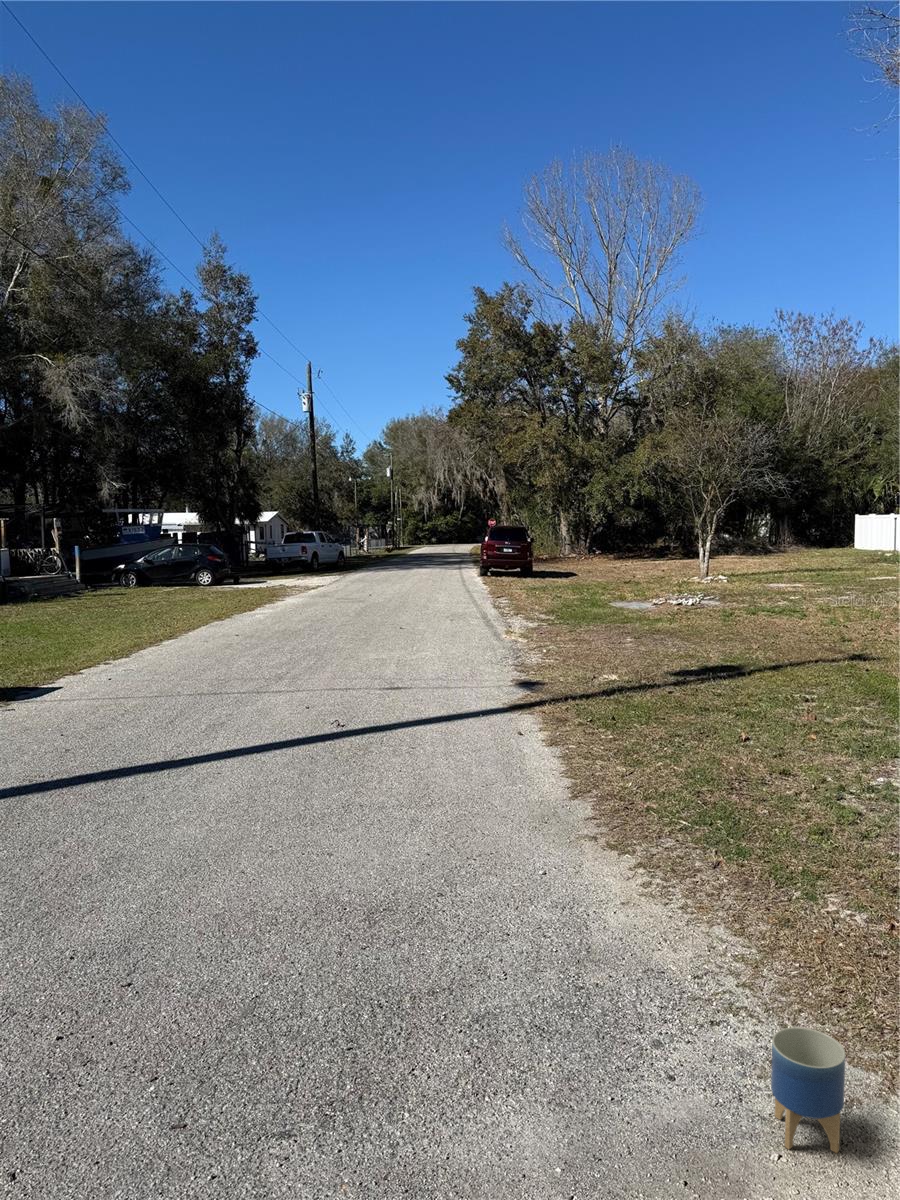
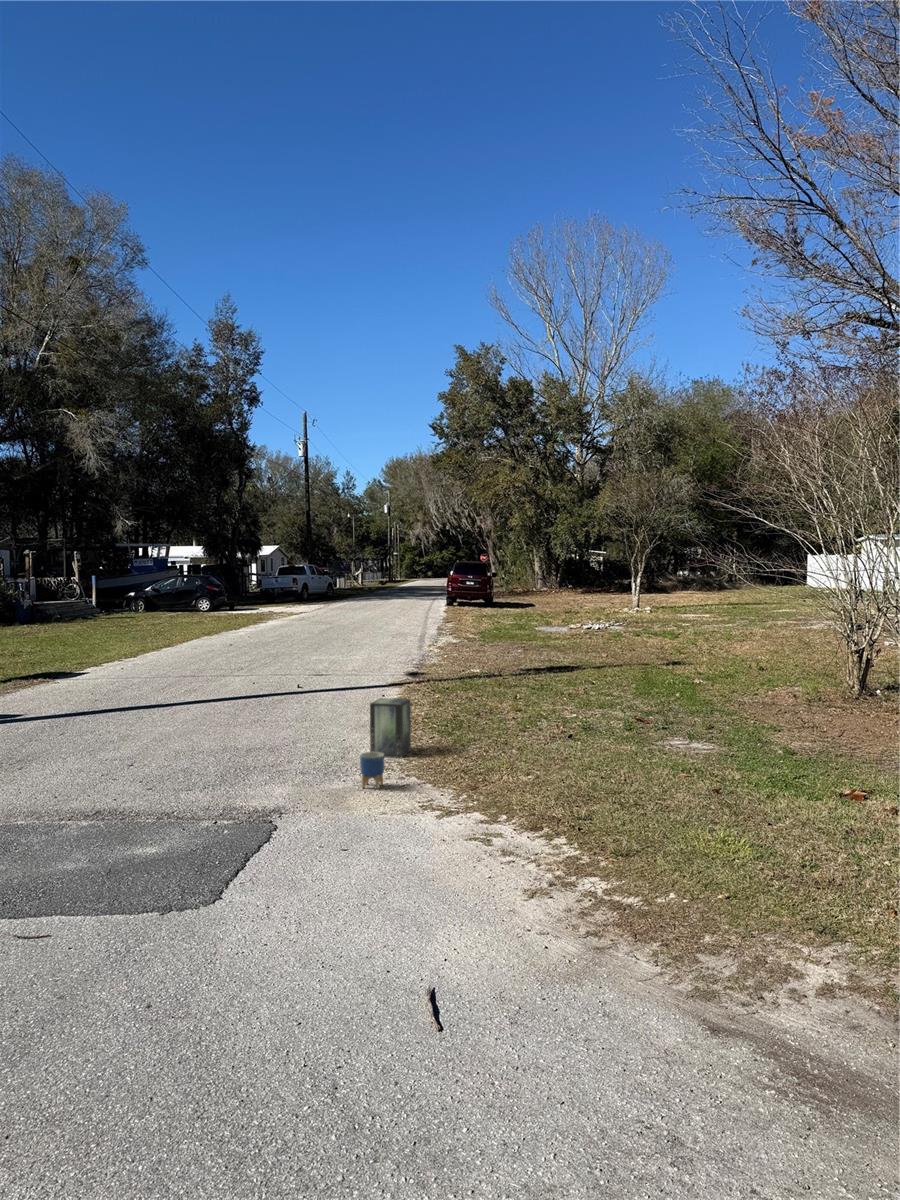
storage box: none [663,805,743,954] -> present [370,698,411,758]

